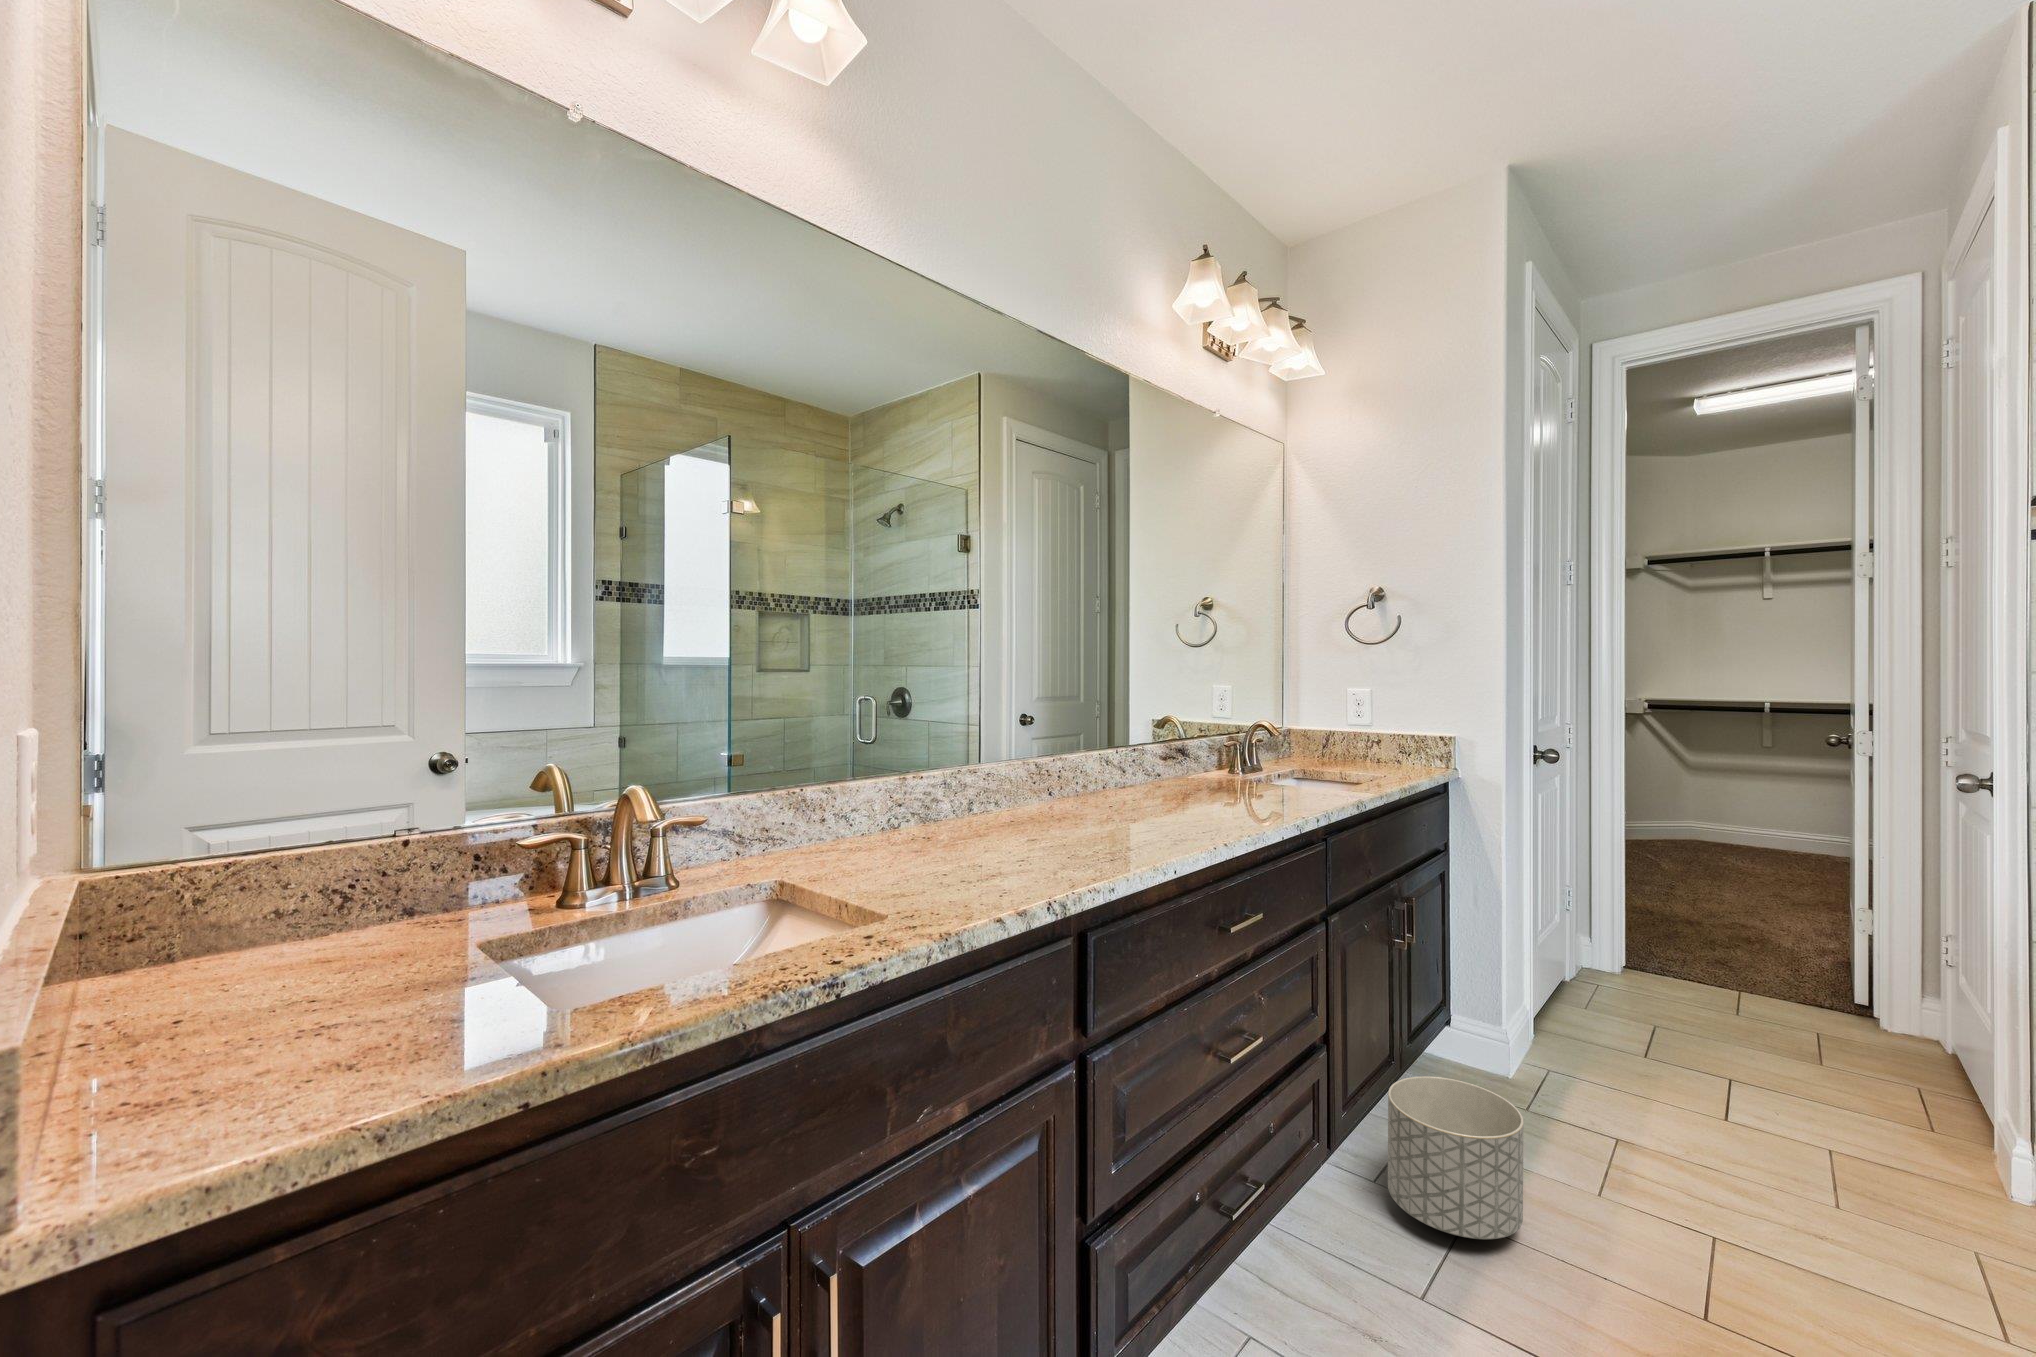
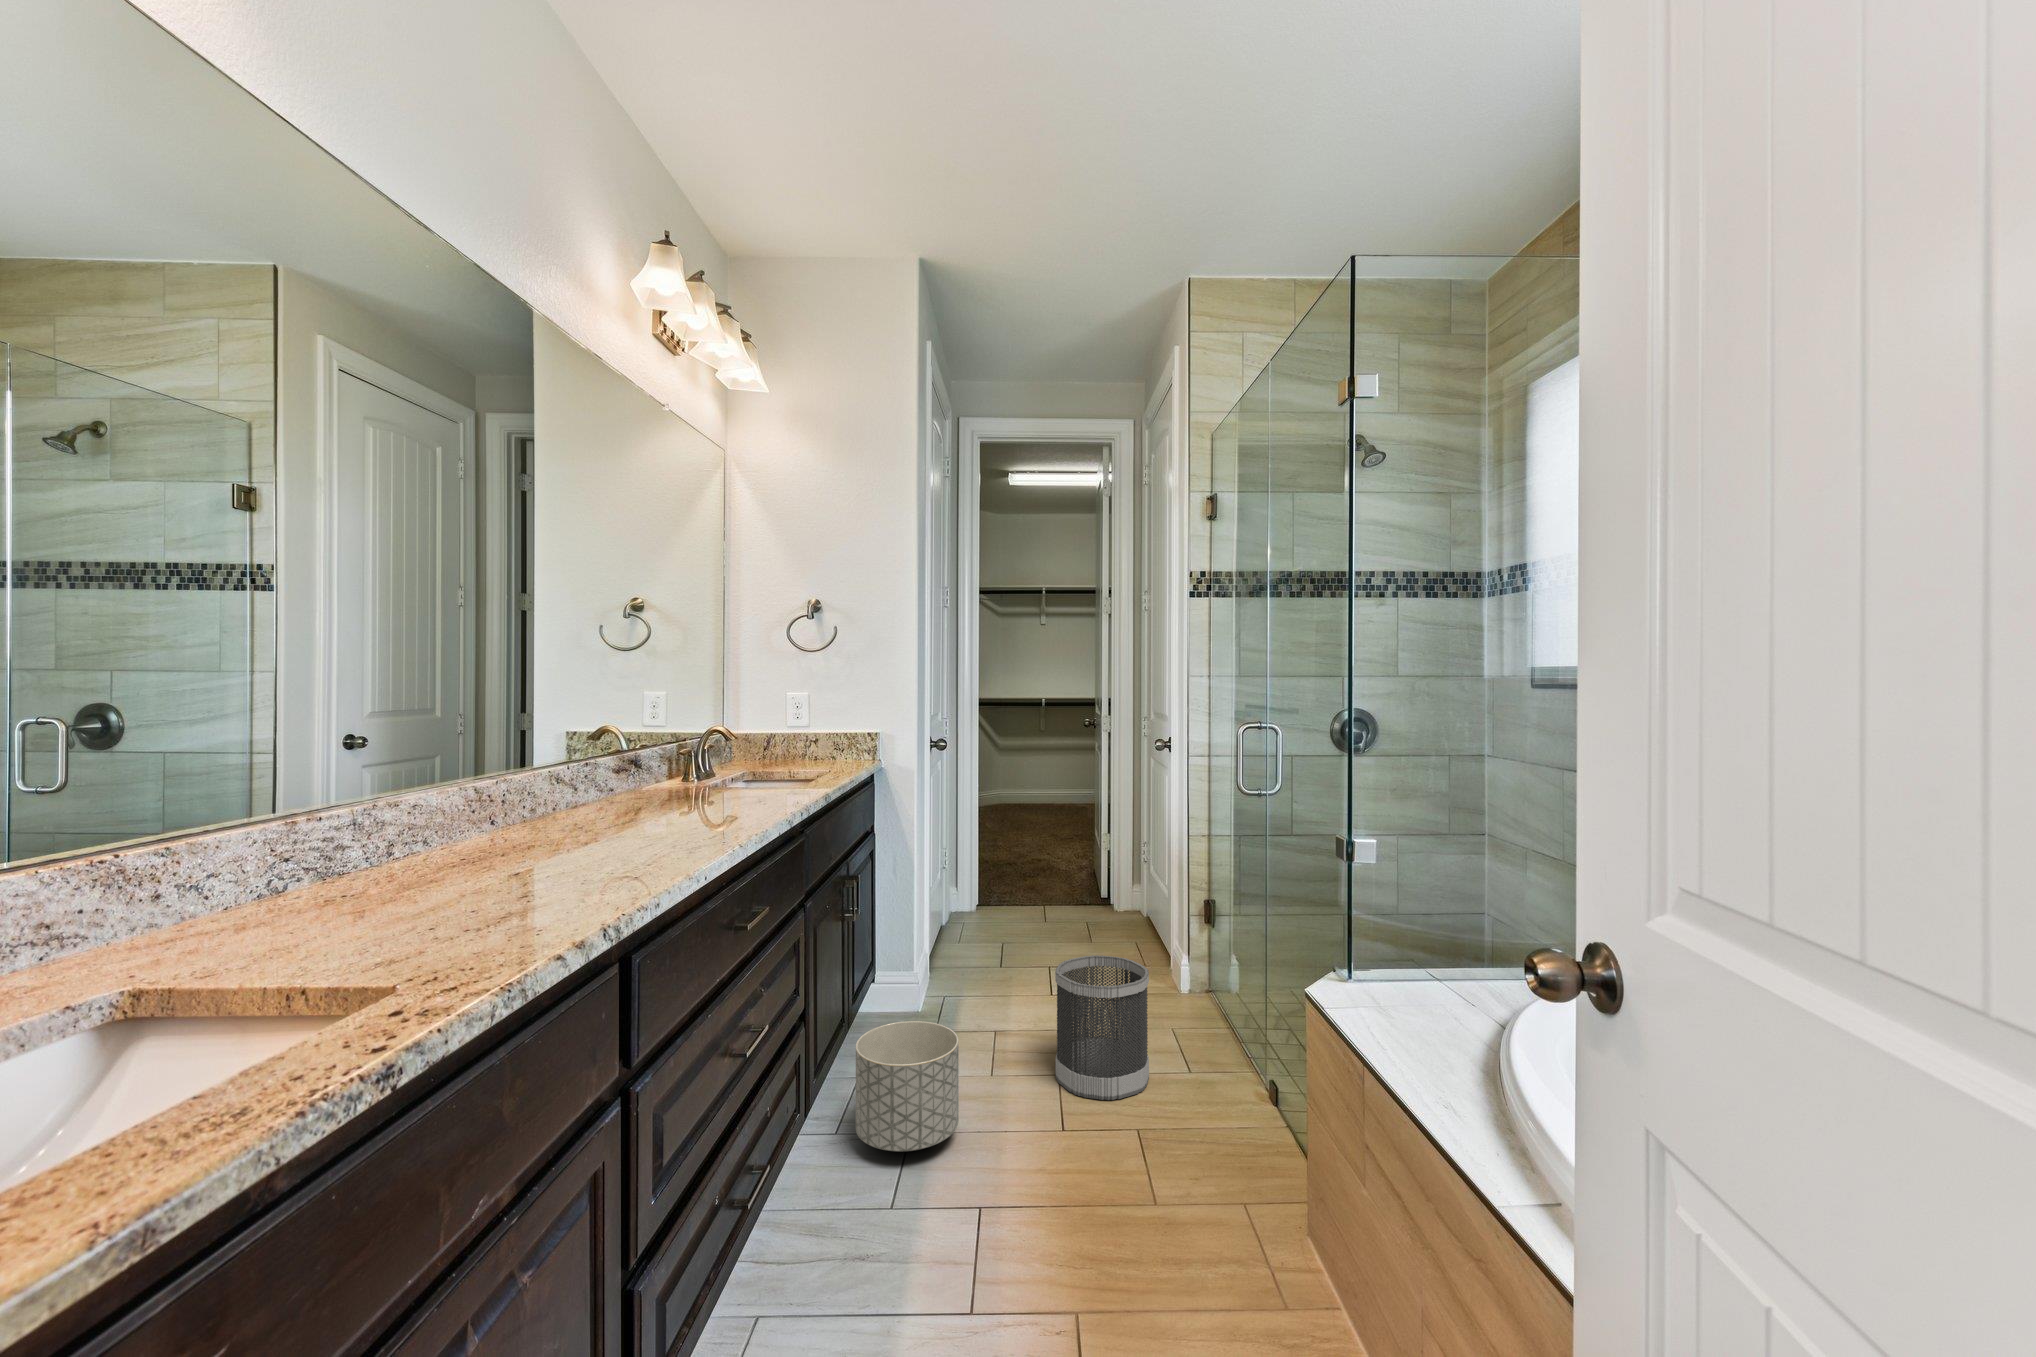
wastebasket: none [1695,1070,1878,1303] -> present [1055,955,1149,1100]

